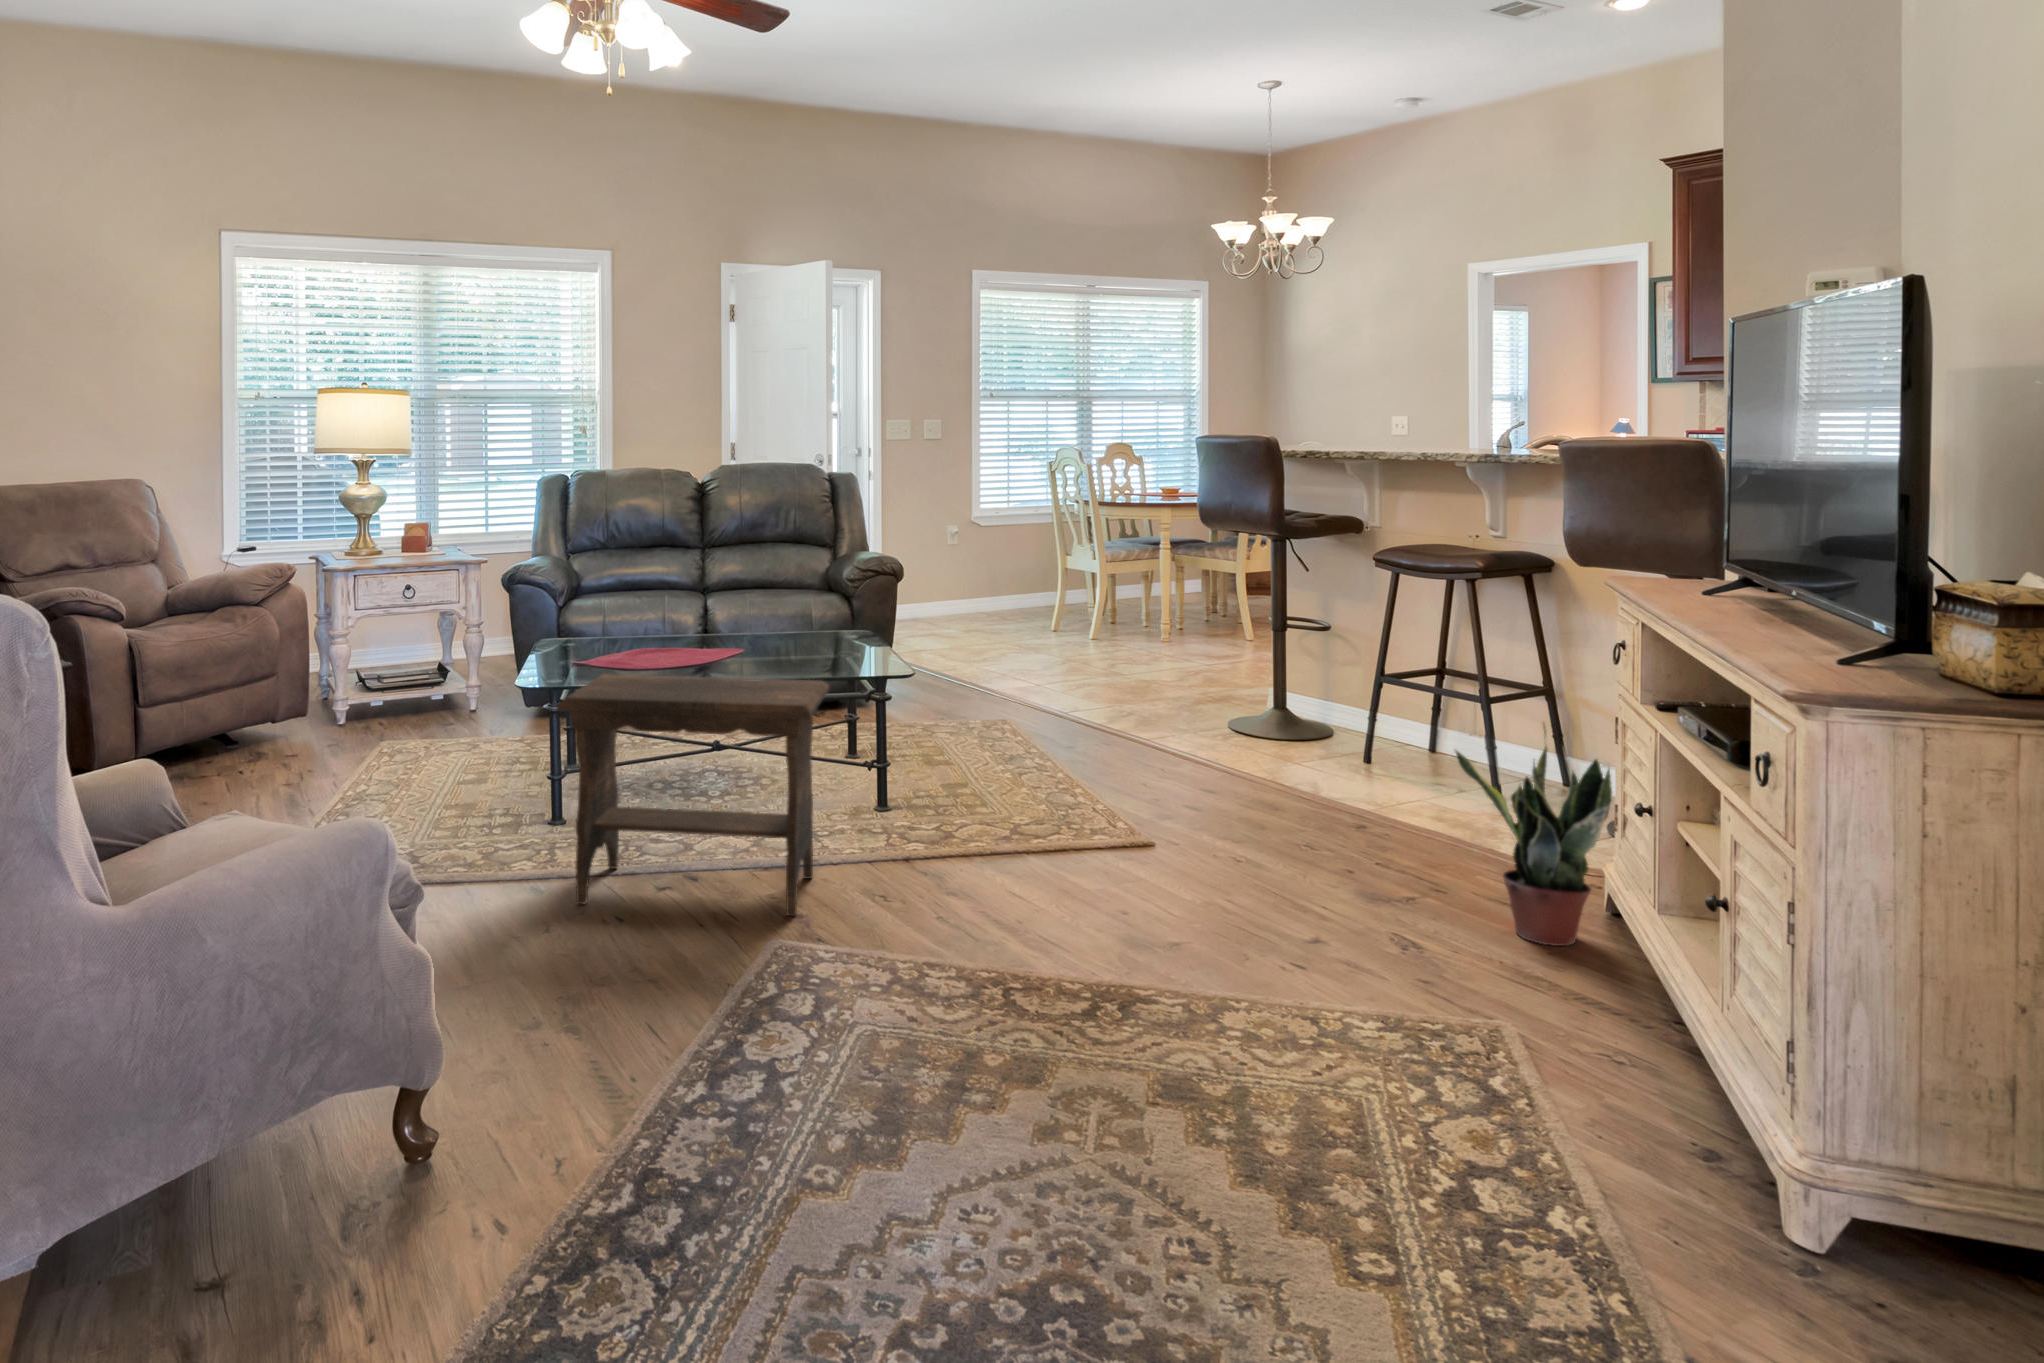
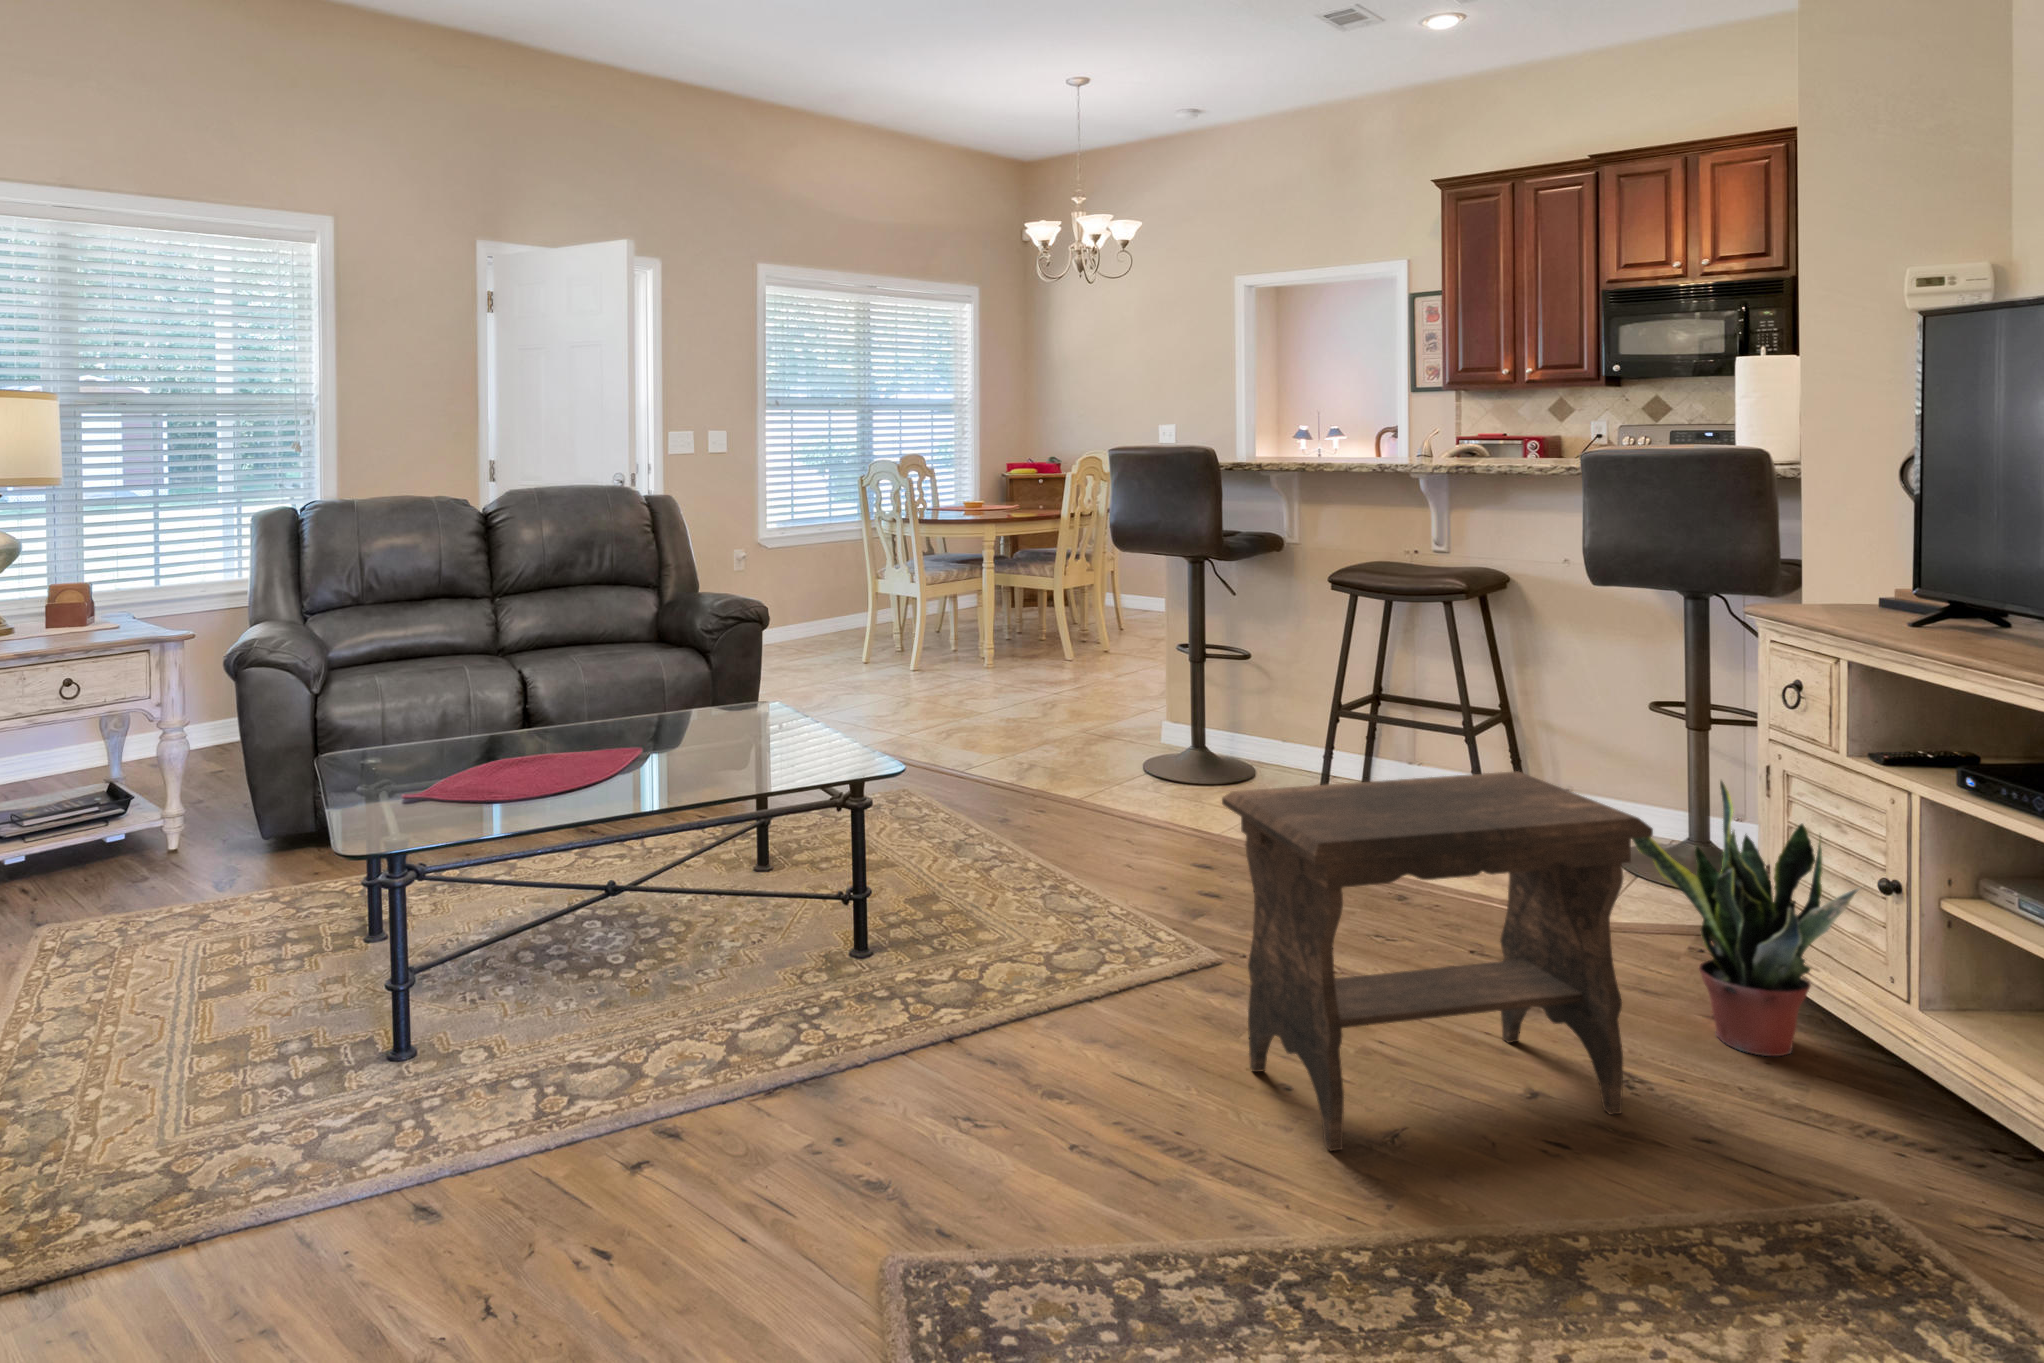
footstool: present [557,674,829,916] -> present [1222,771,1653,1151]

